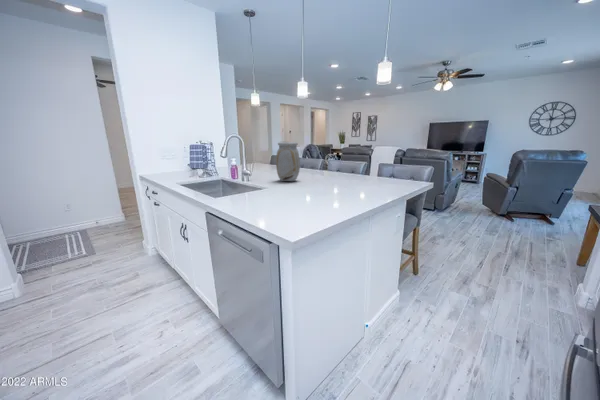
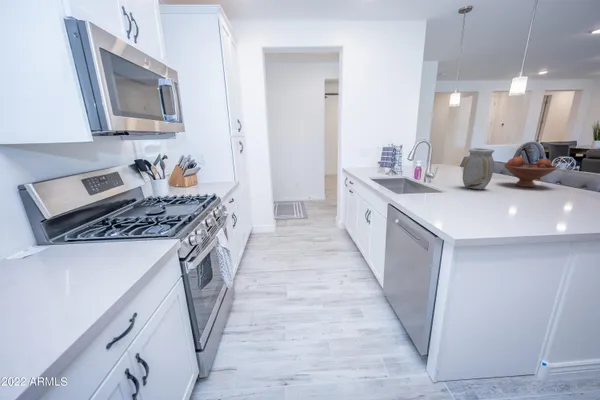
fruit bowl: none [305,150,338,176] -> present [504,156,557,187]

